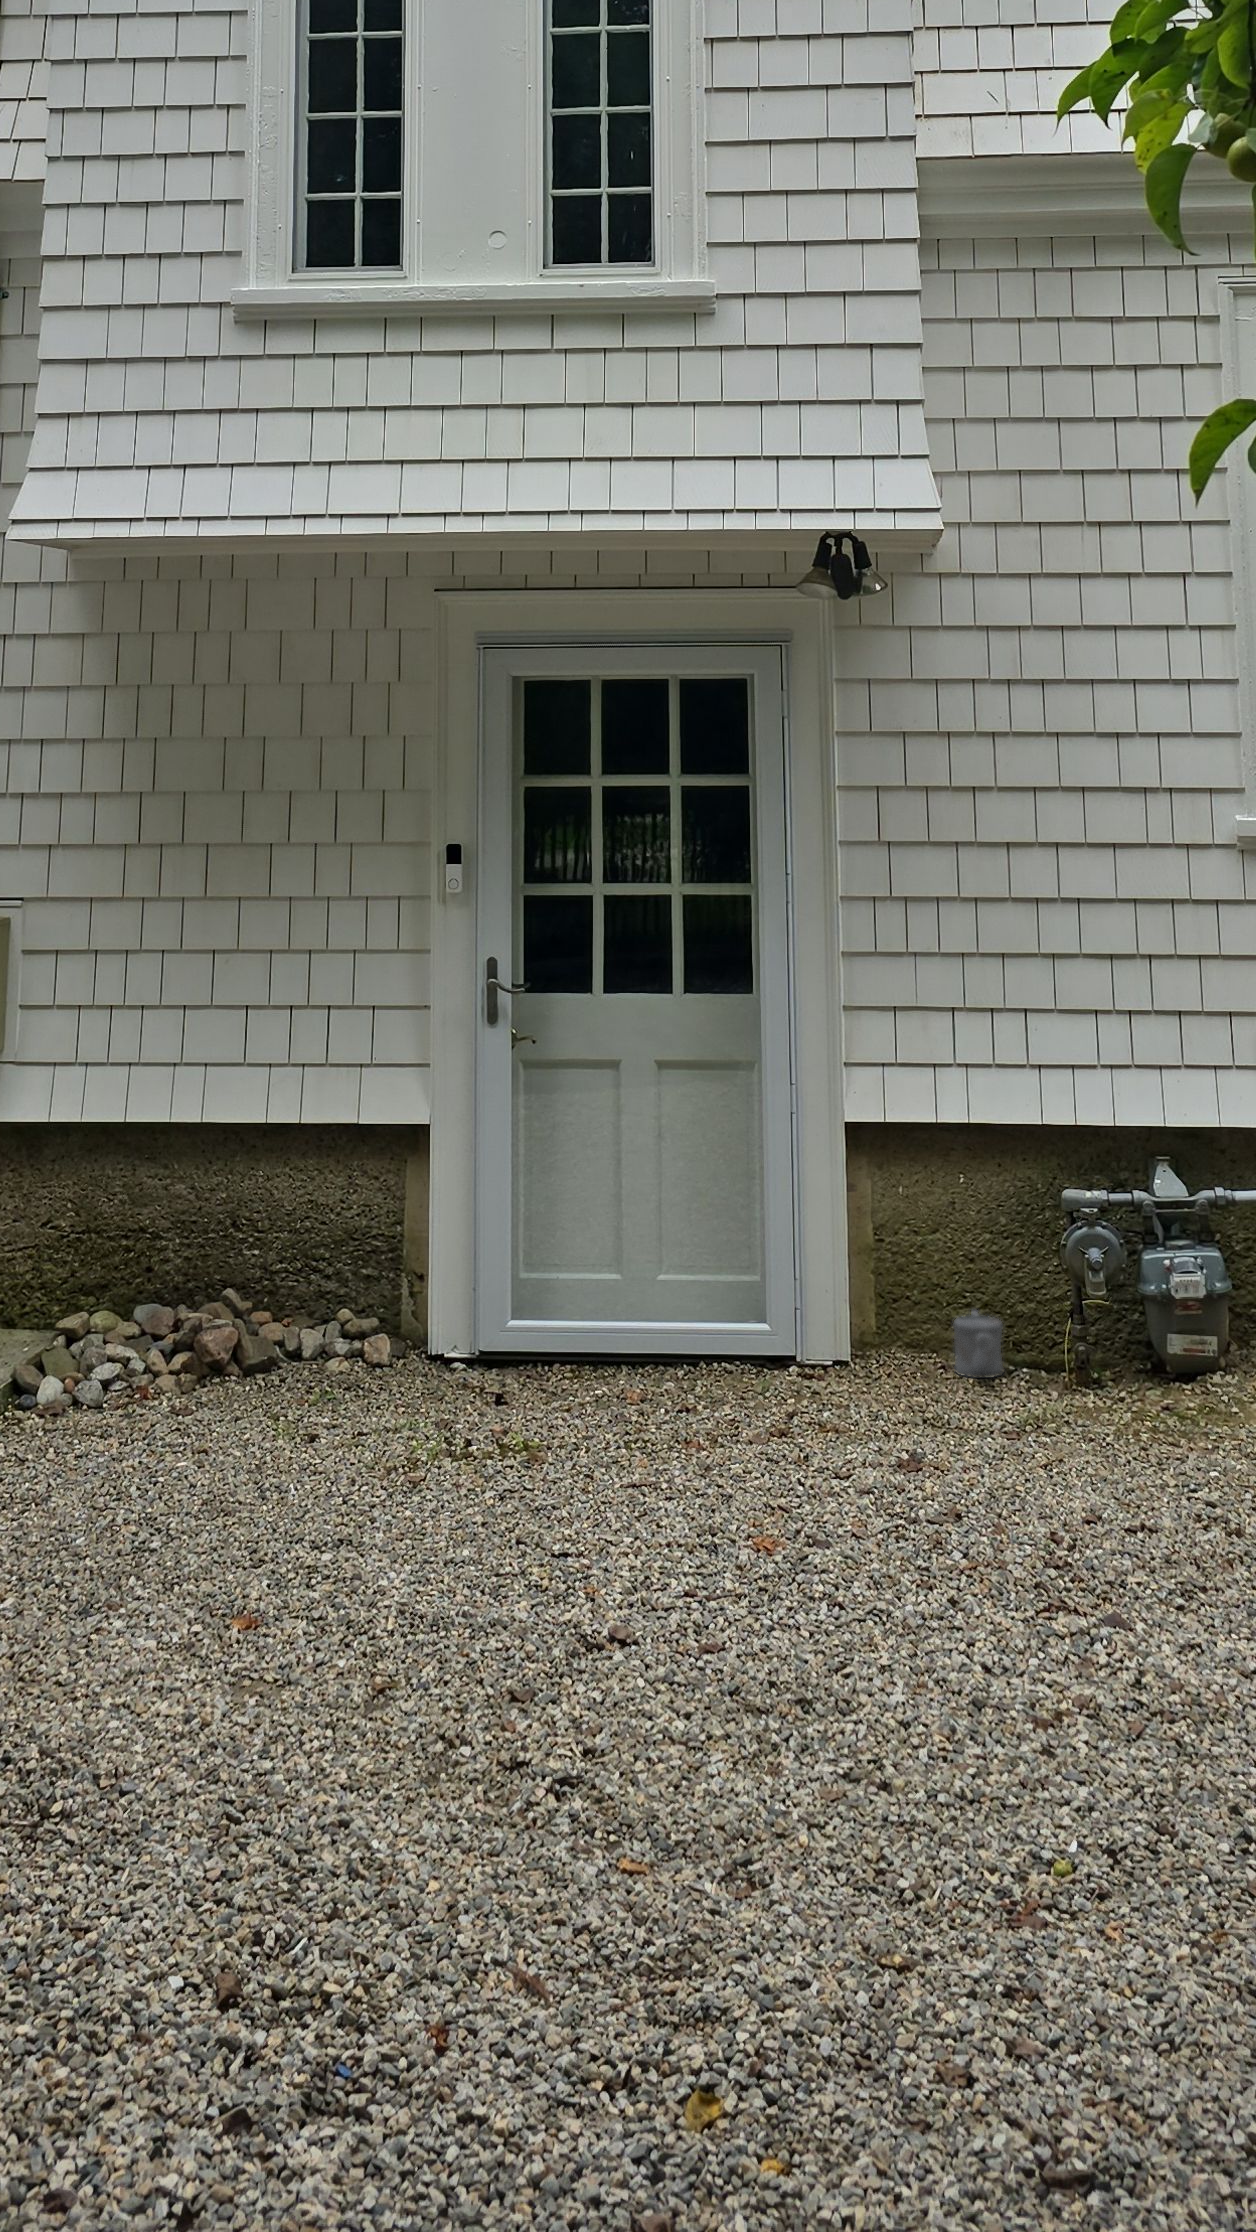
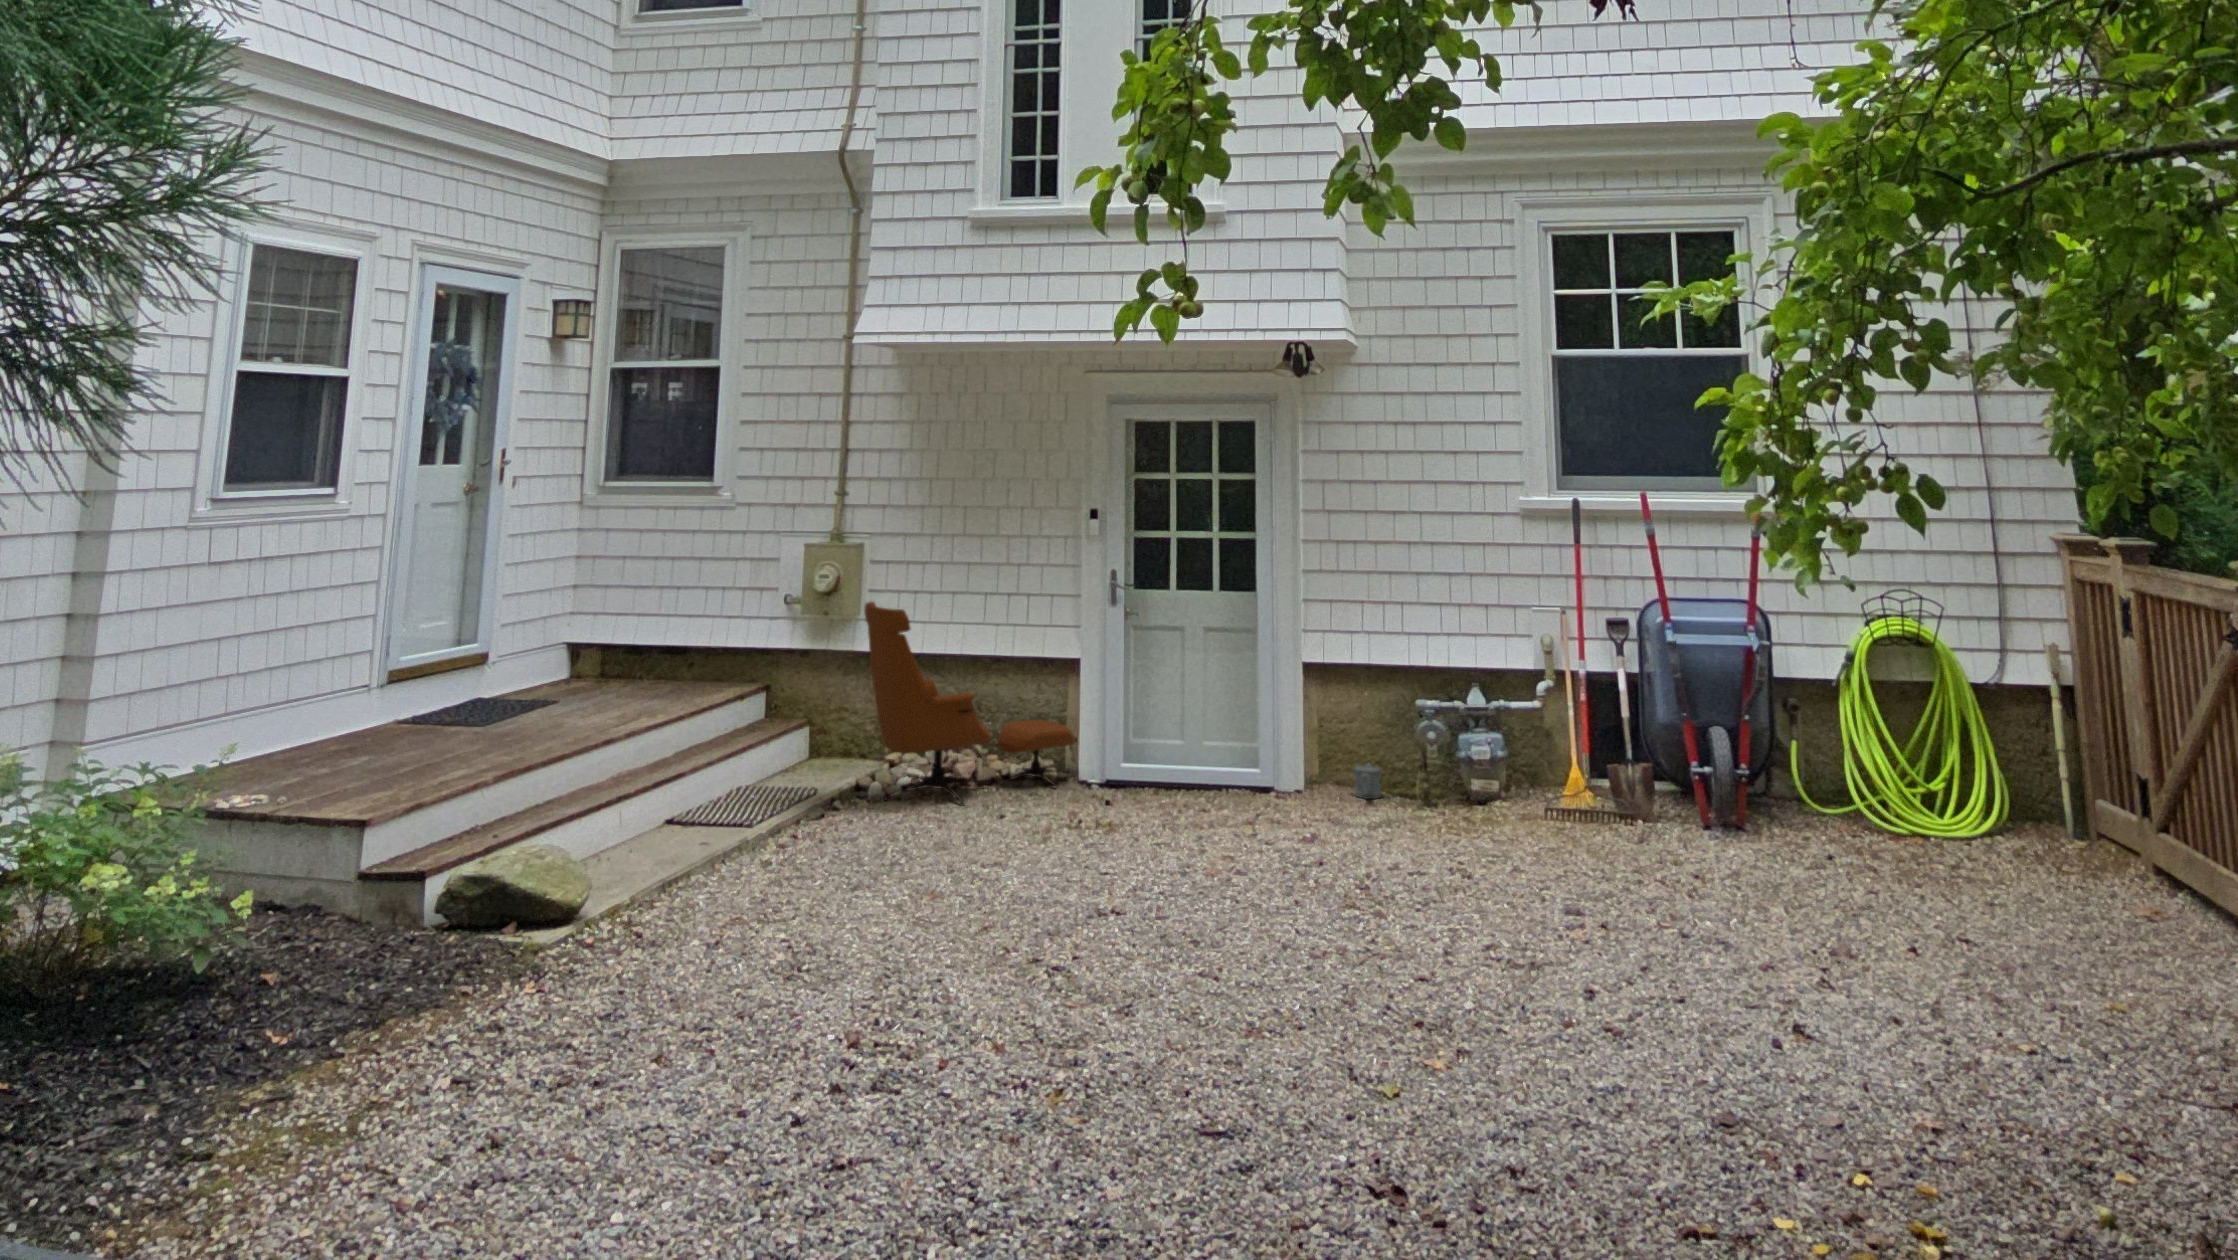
lounge chair: none [38,1043,431,1430] -> present [864,602,1075,806]

